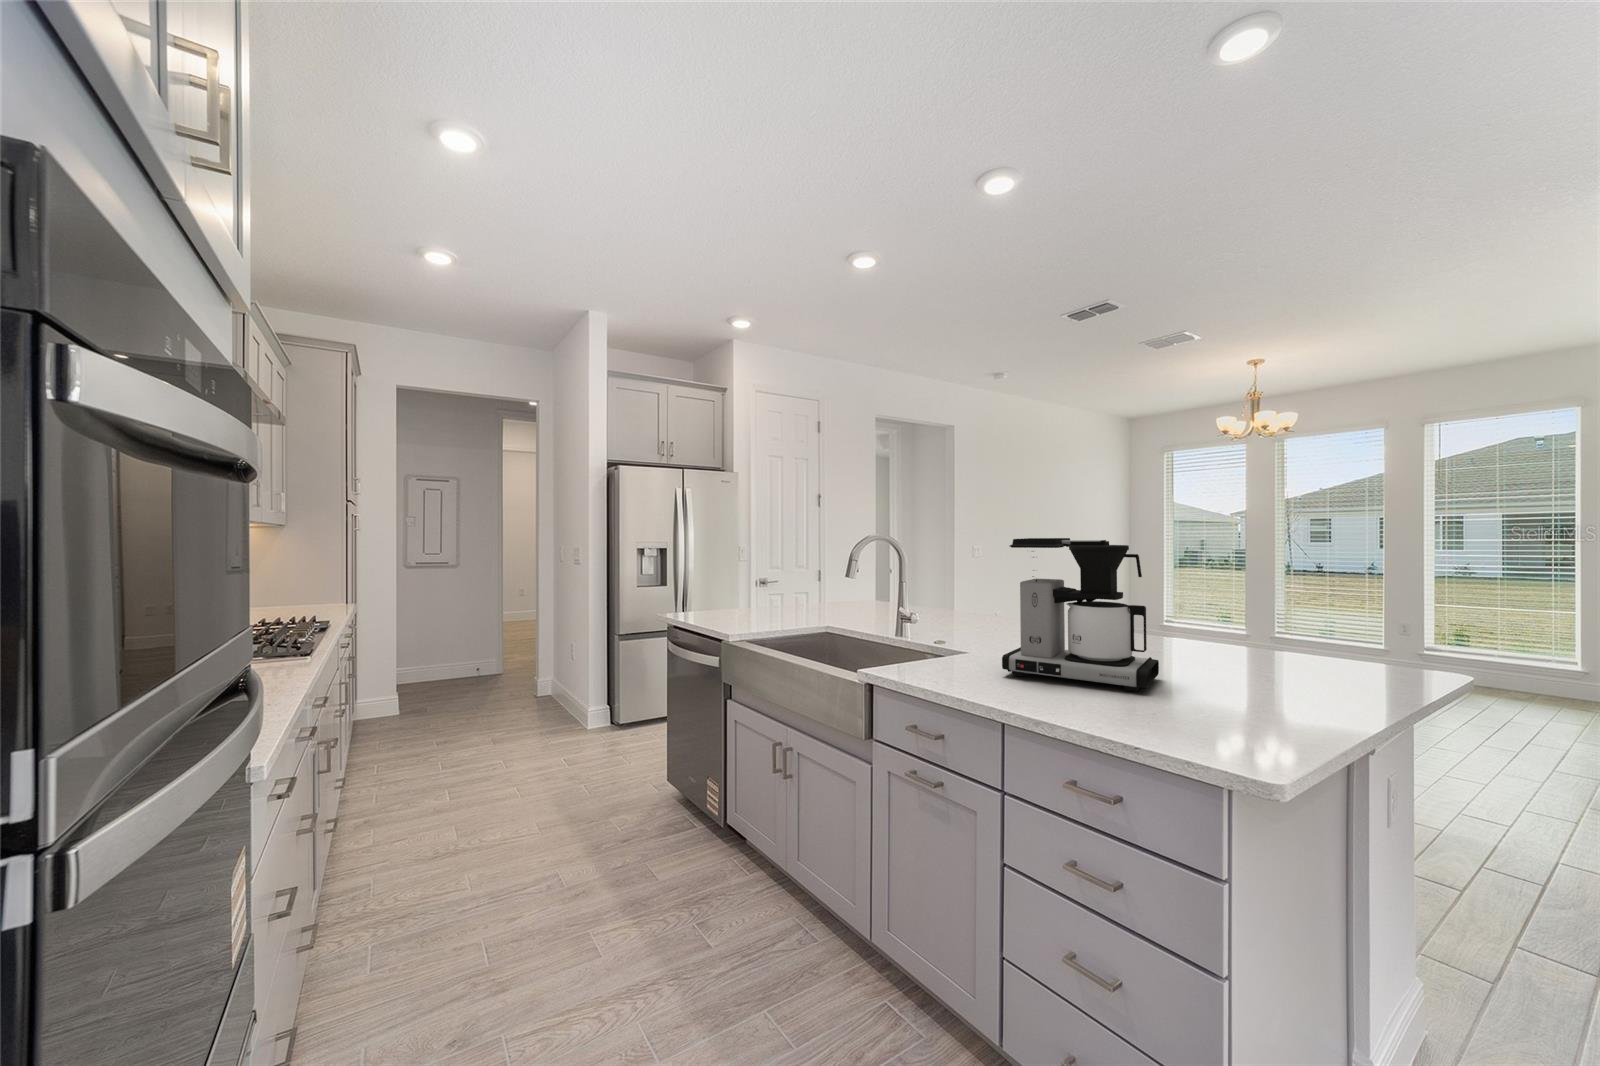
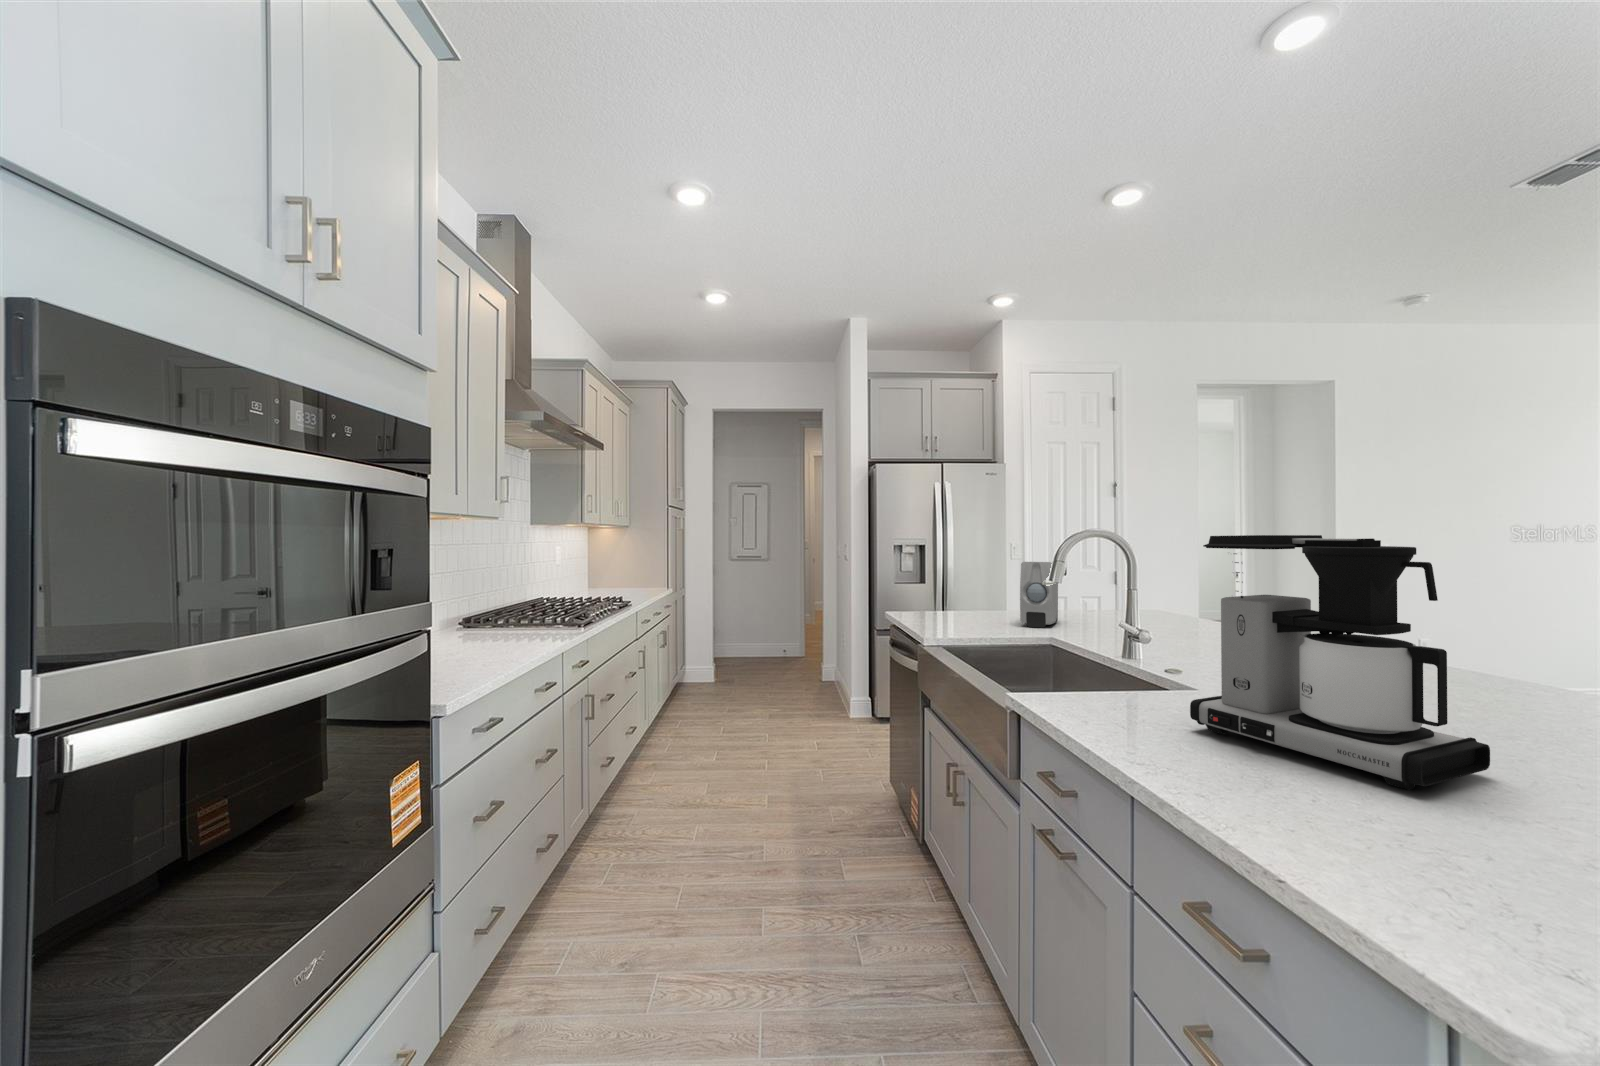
soap dispenser: none [798,561,824,617] -> present [1020,562,1058,628]

